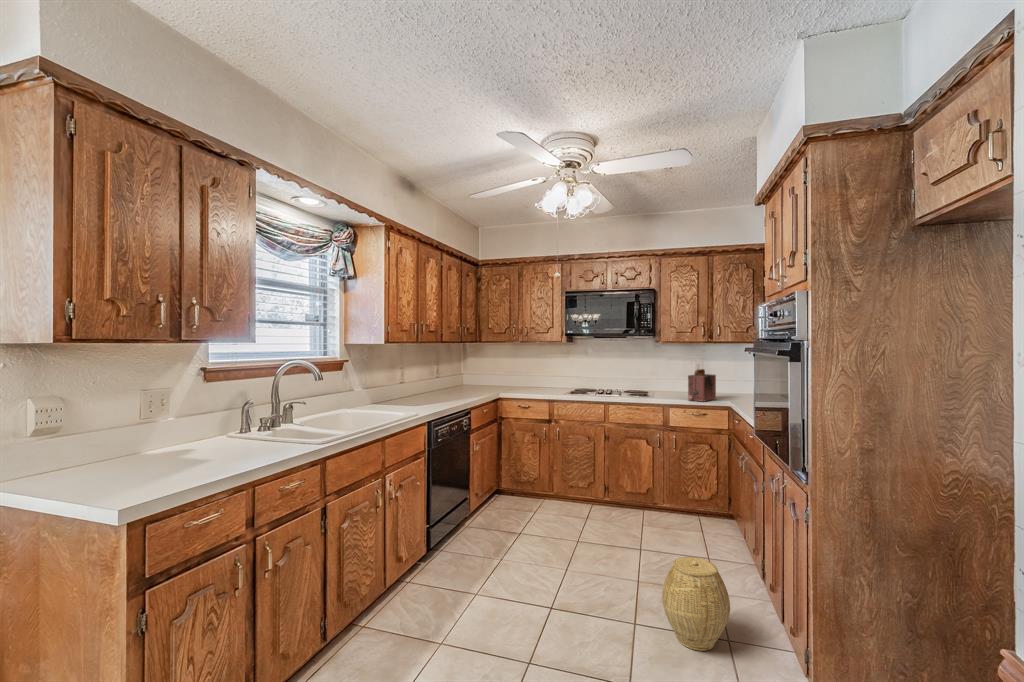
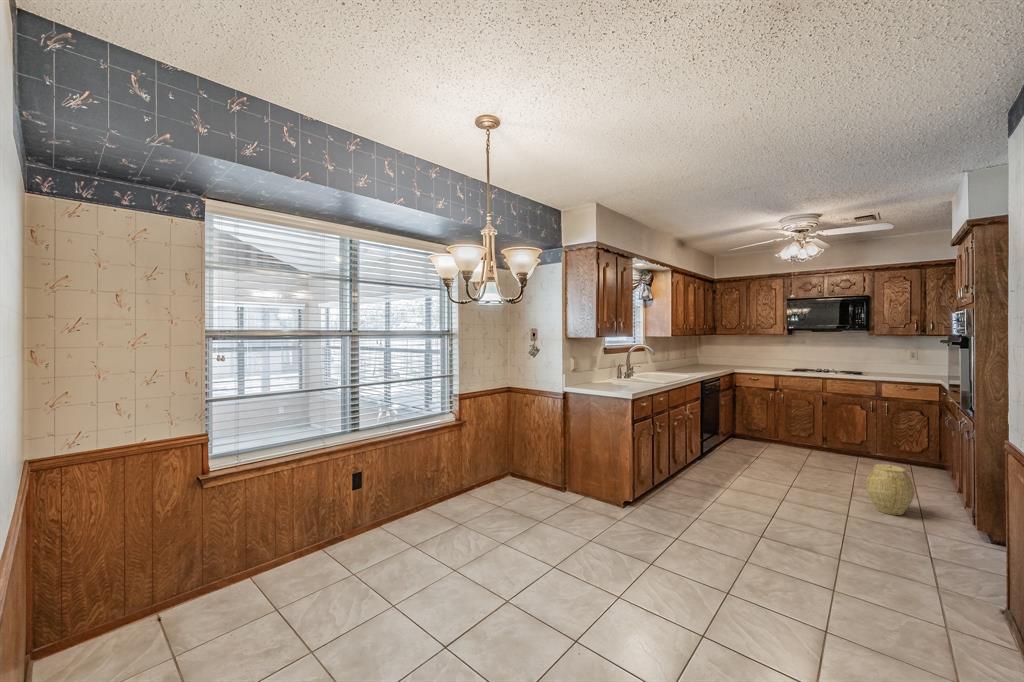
toaster: present [688,369,716,402] -> none [898,355,925,379]

